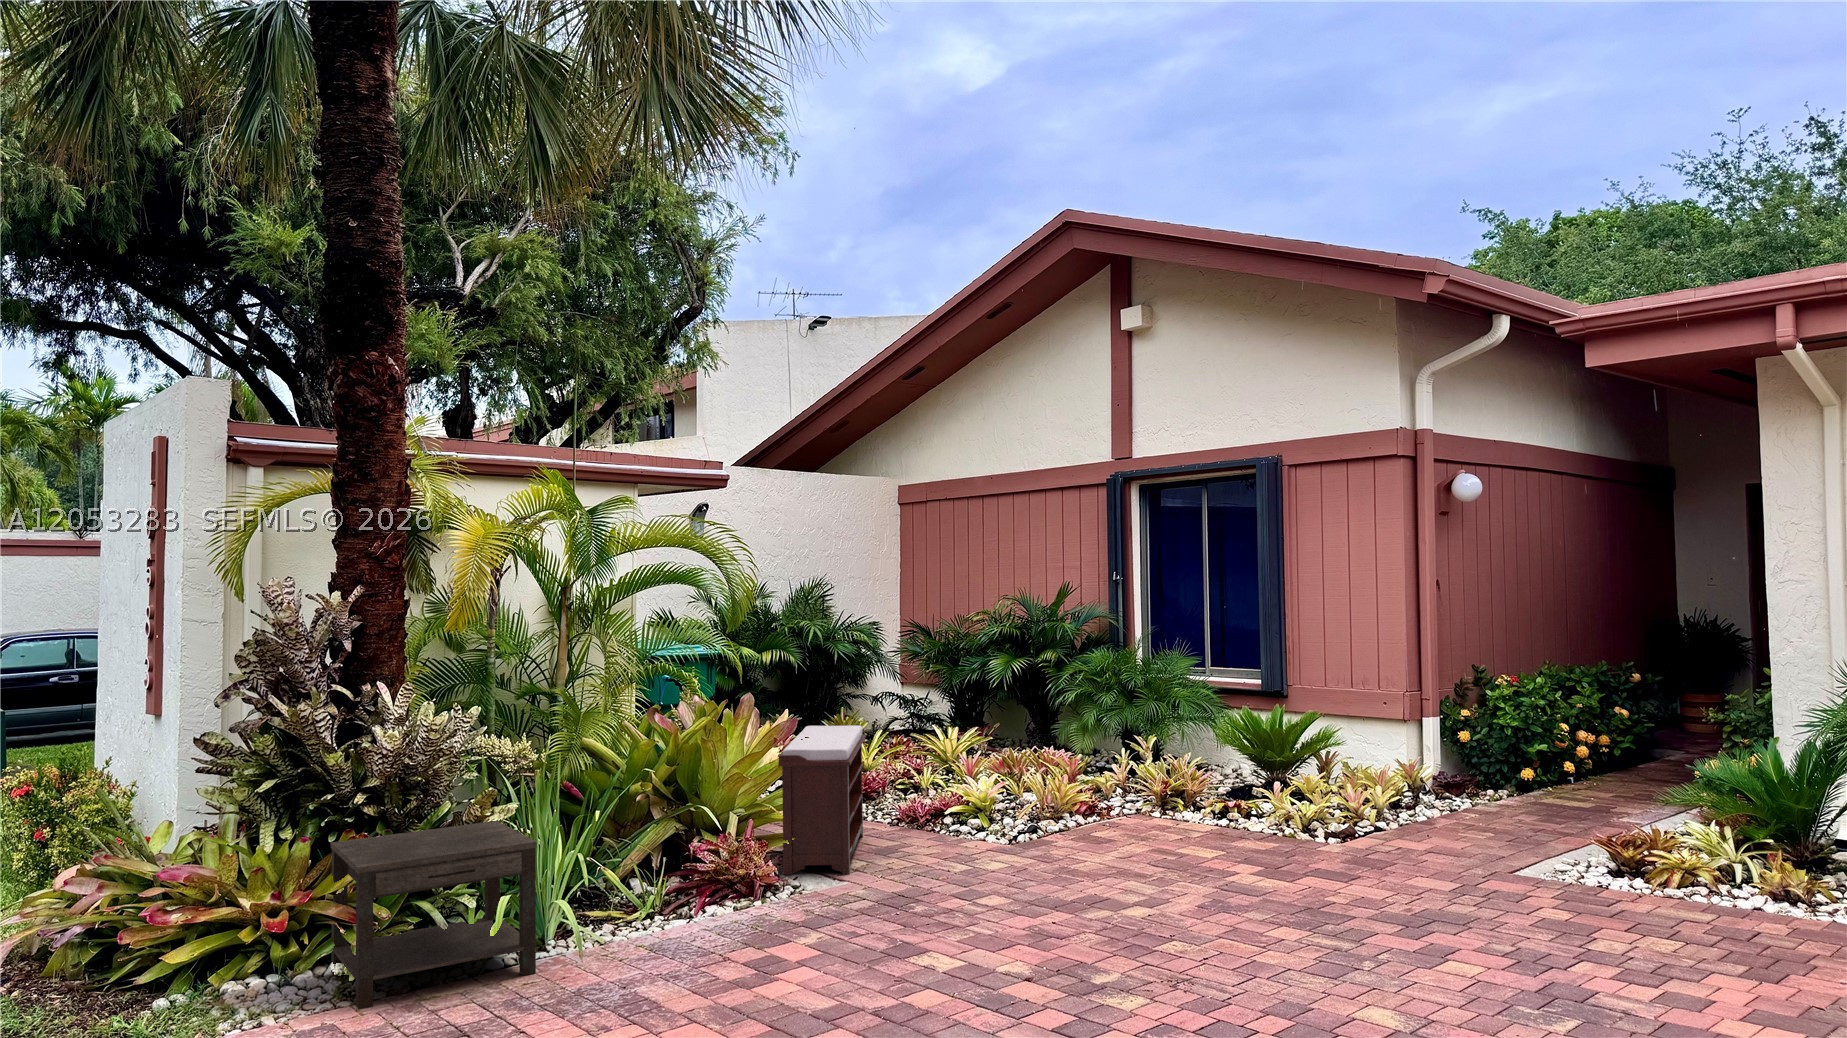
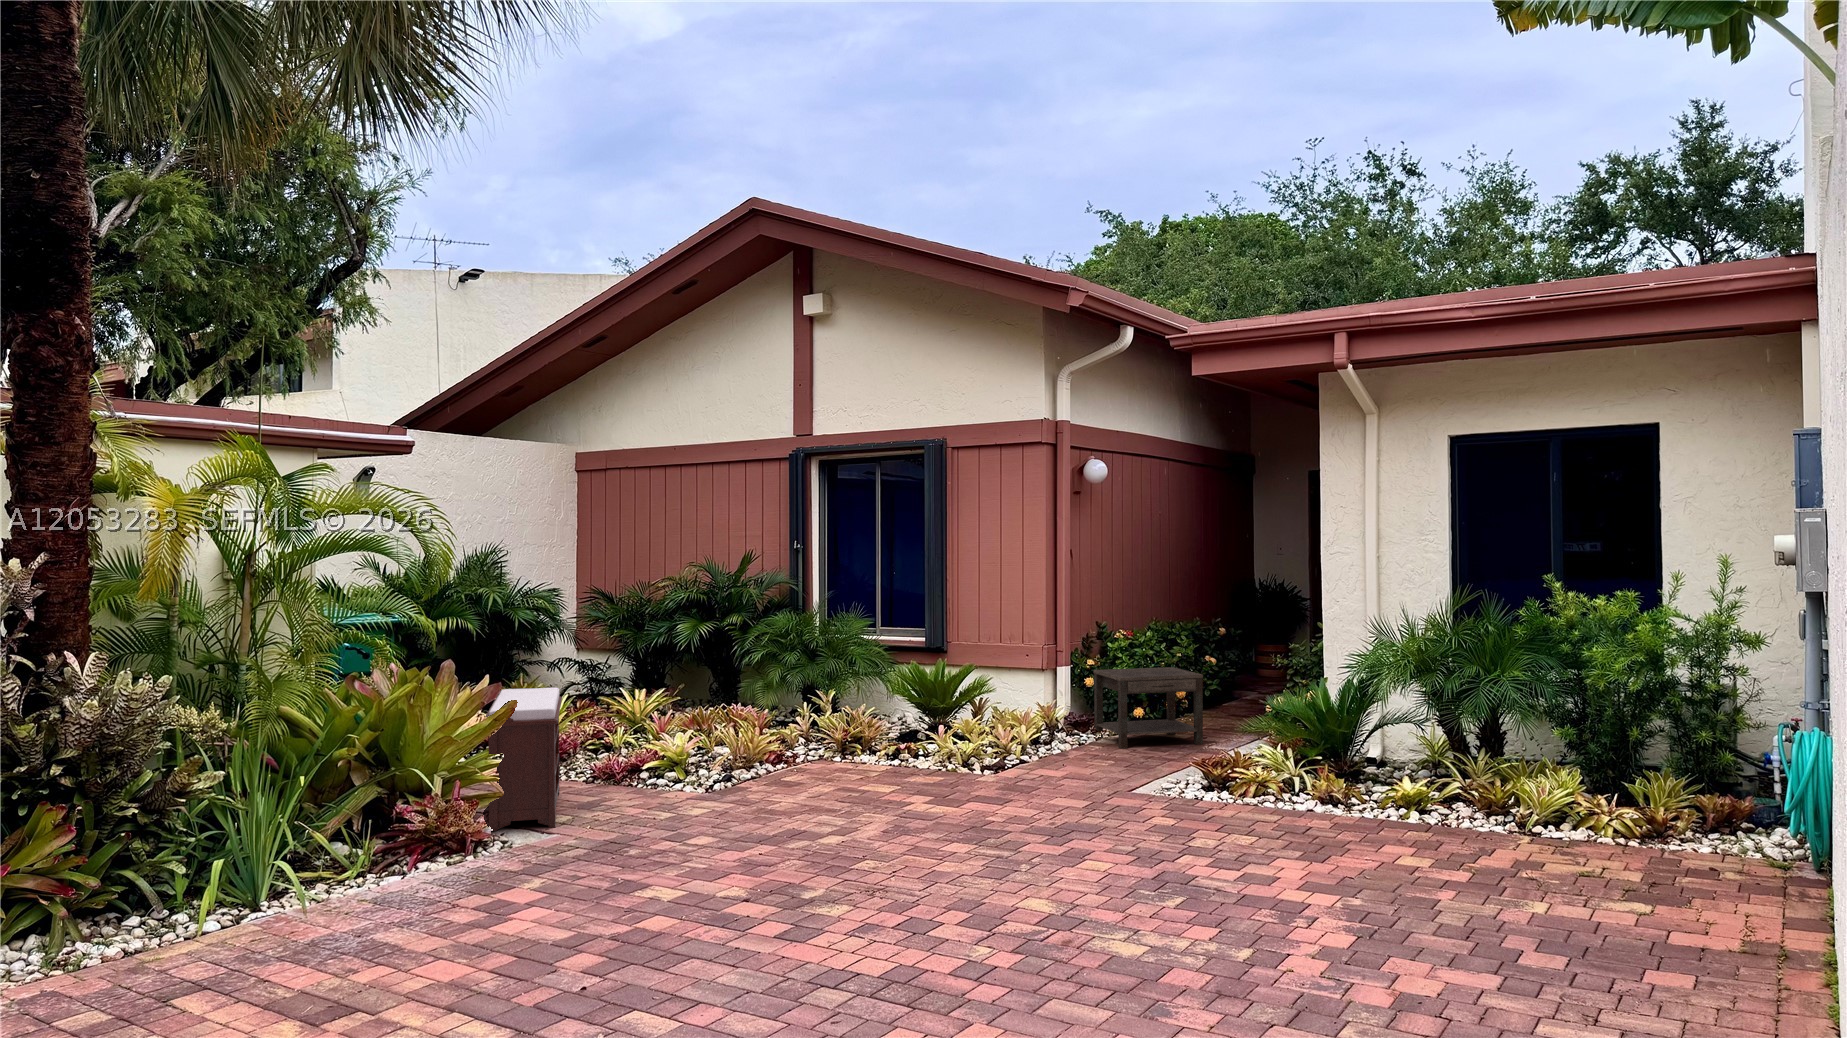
side table: present [331,821,537,1010] -> present [1094,667,1203,749]

